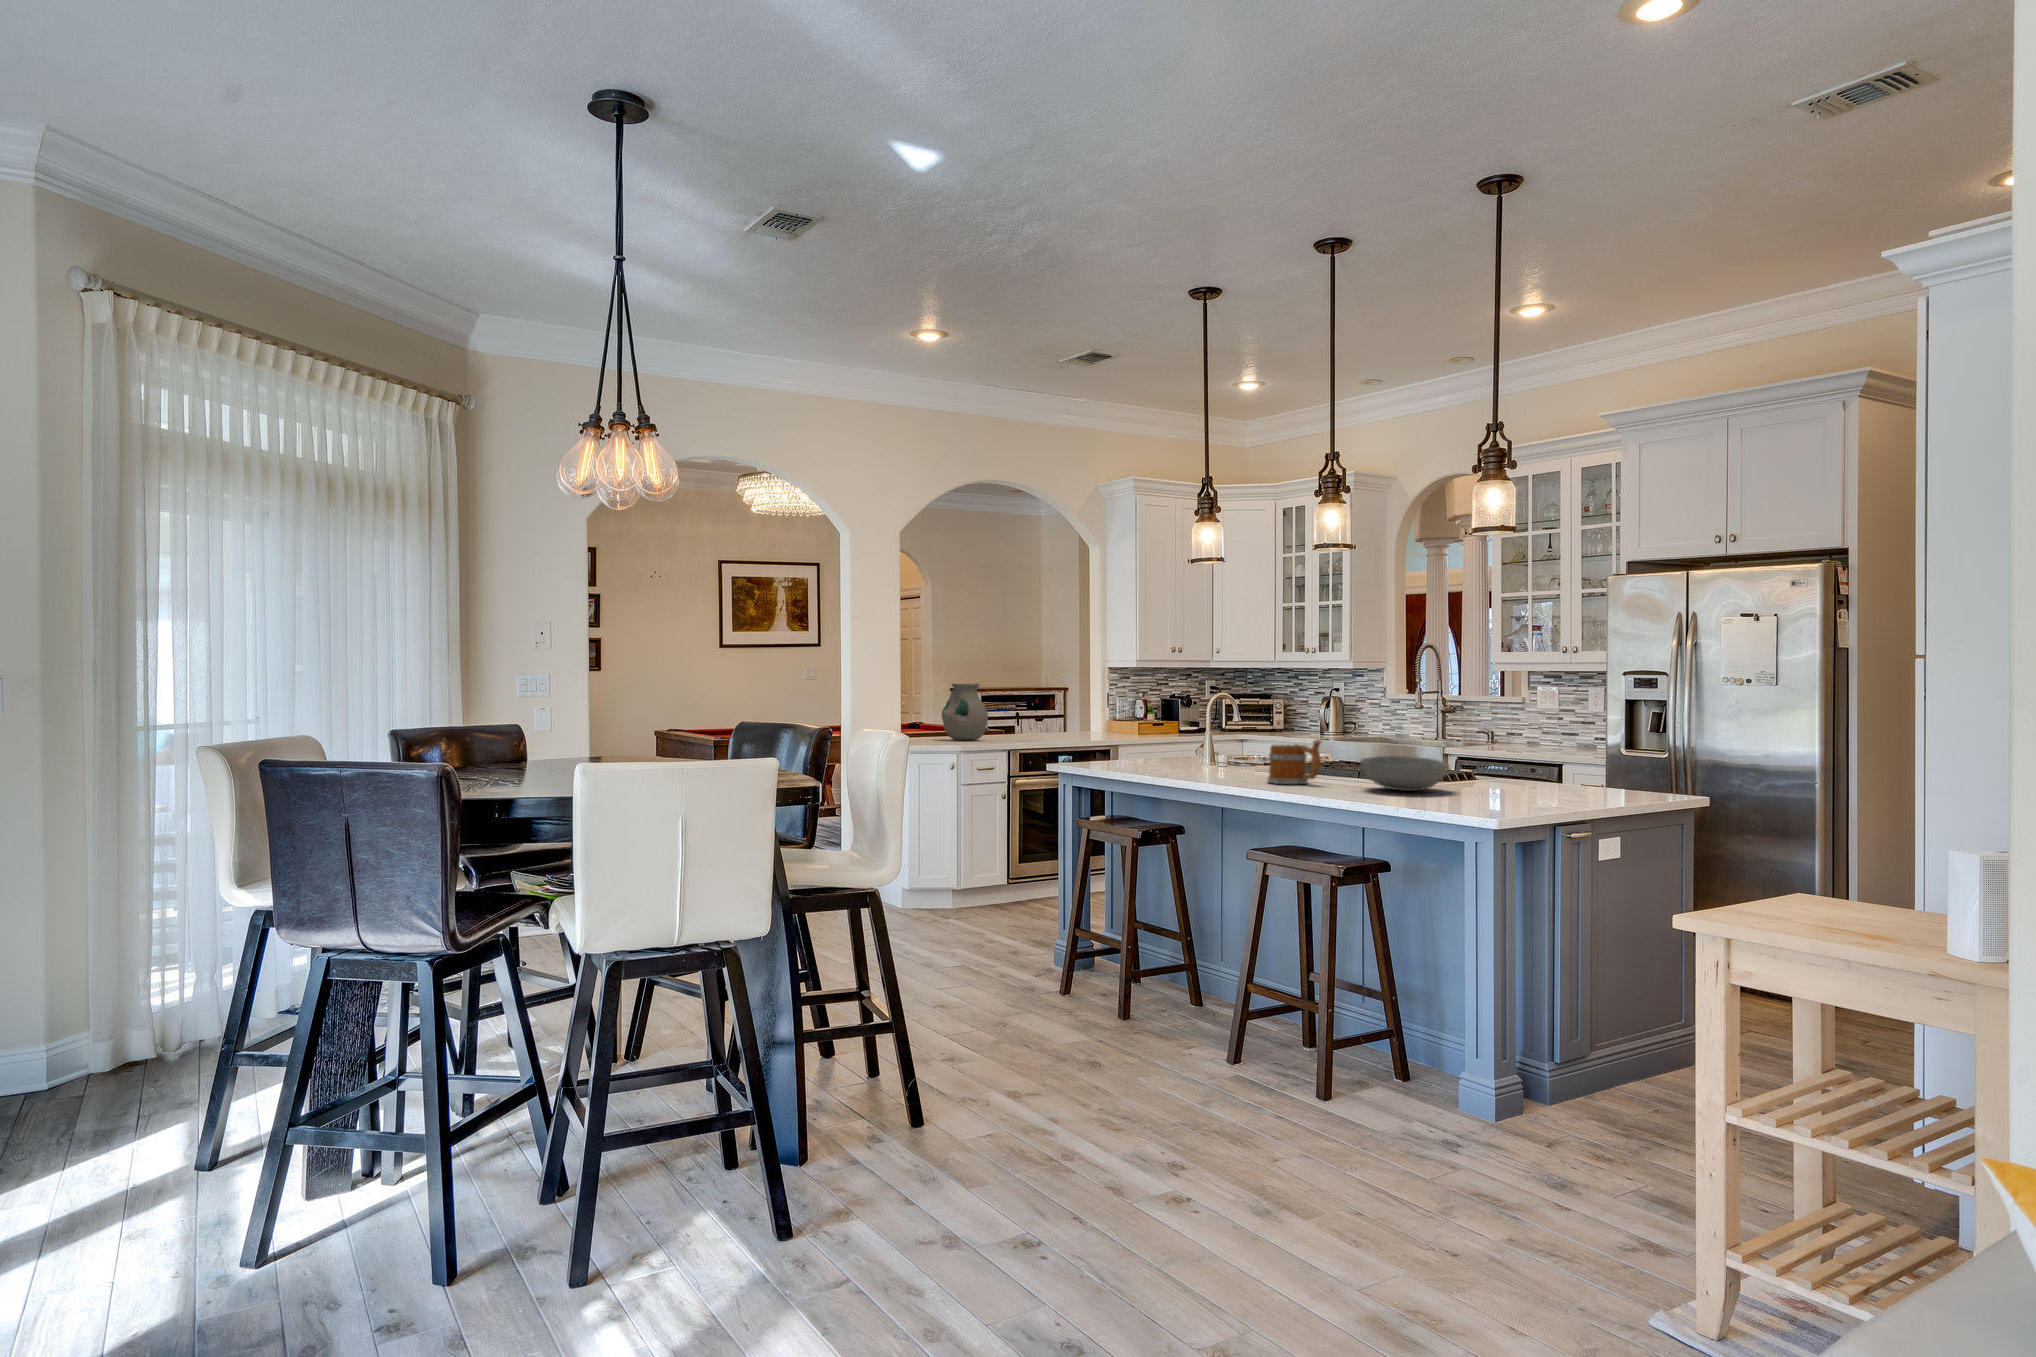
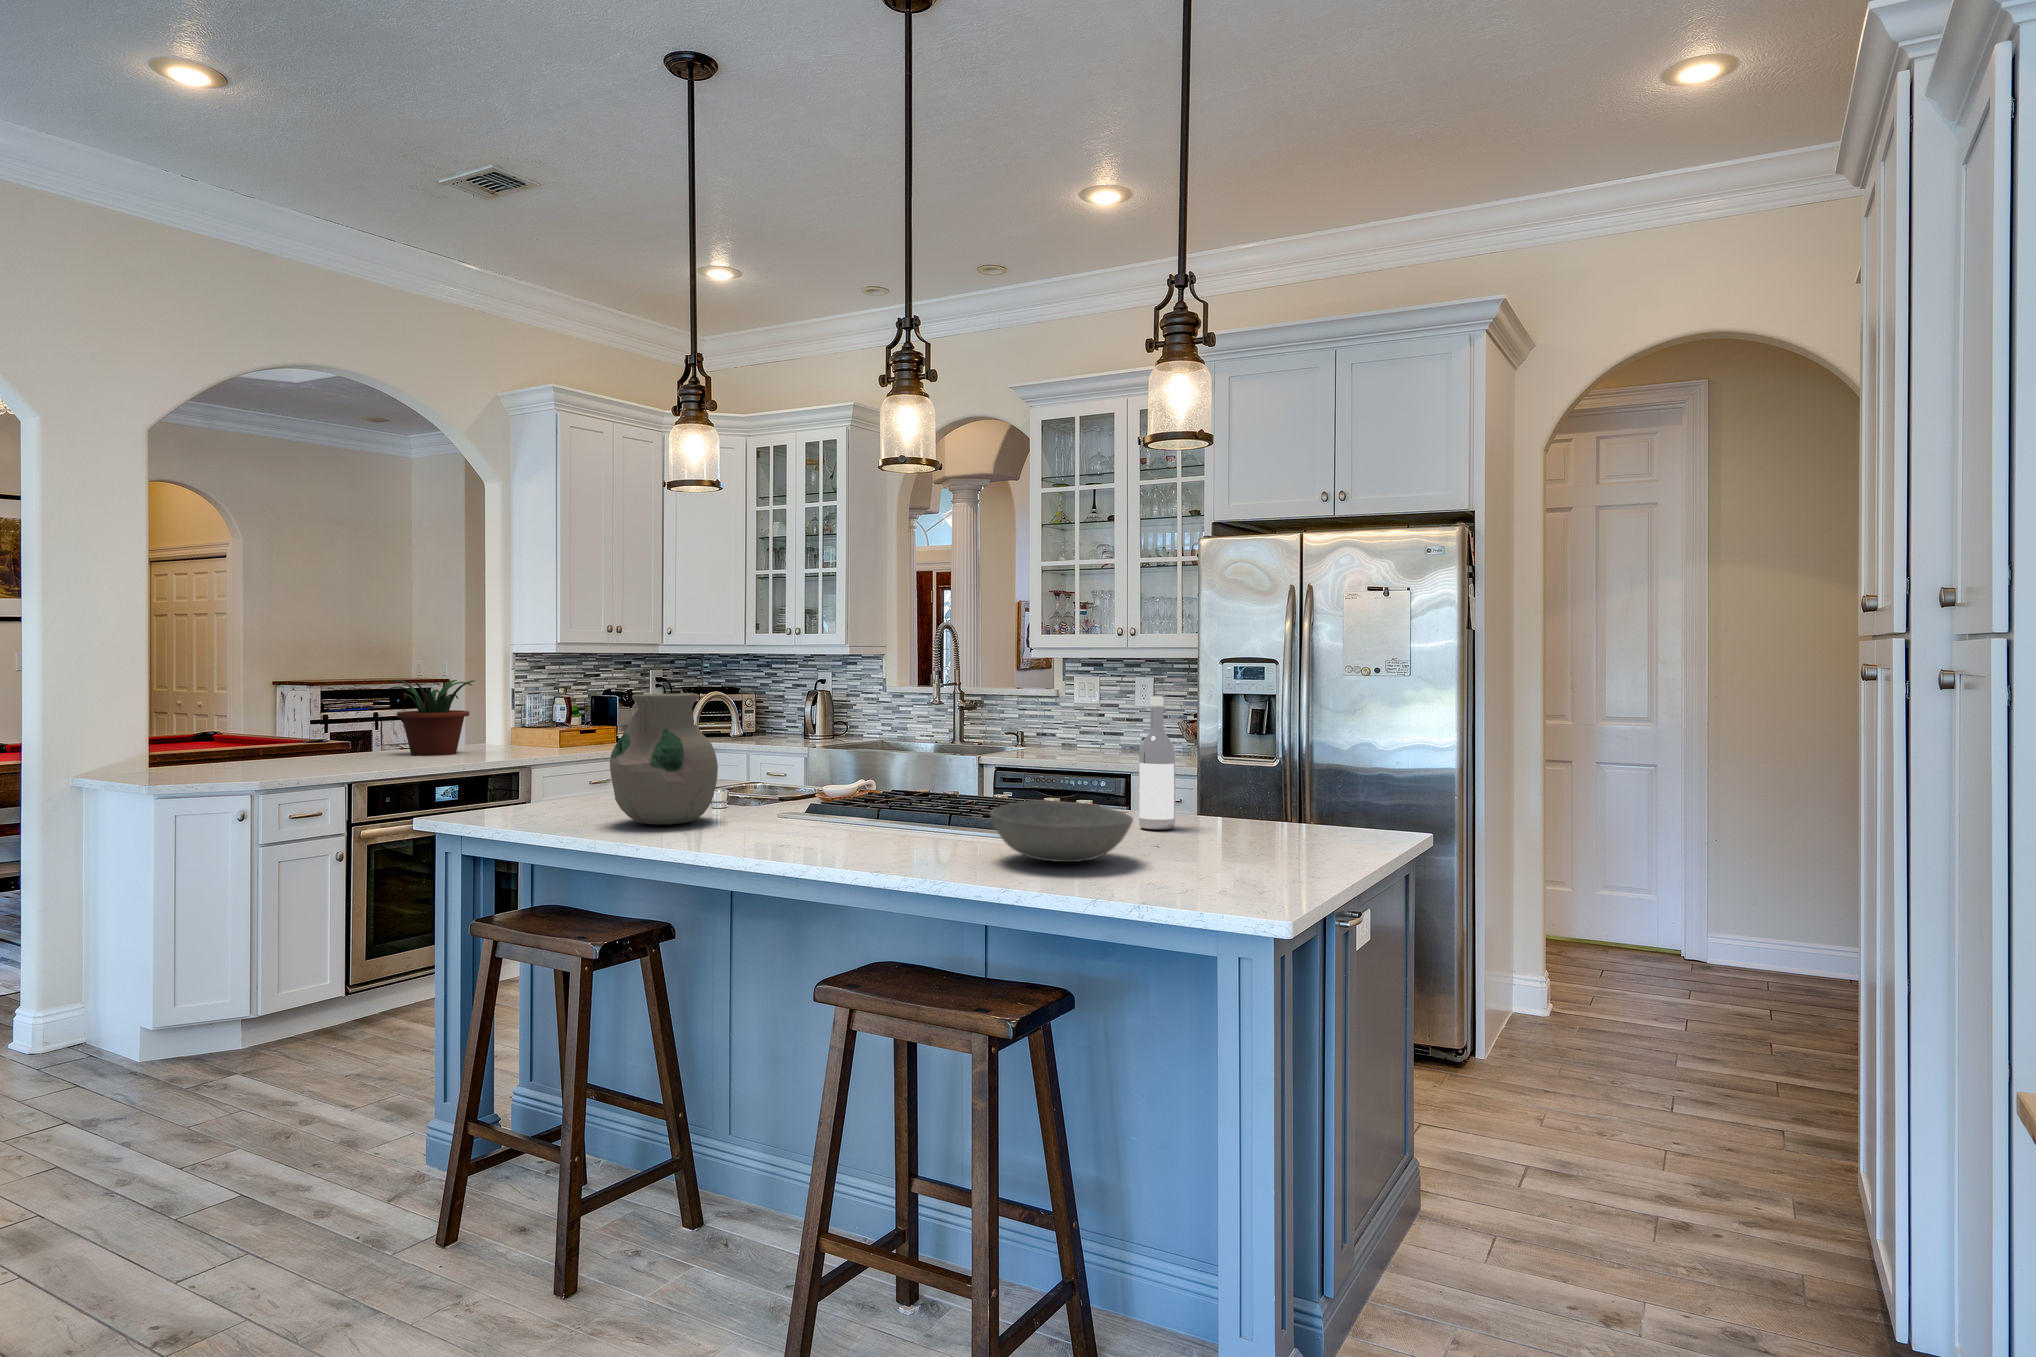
vase: present [942,683,988,741] -> present [610,693,718,825]
potted plant: none [1029,685,1084,737] -> present [387,680,475,756]
wine bottle: none [1483,694,1508,782] -> present [1139,697,1175,830]
mug: present [1268,740,1321,784] -> none [826,781,921,858]

